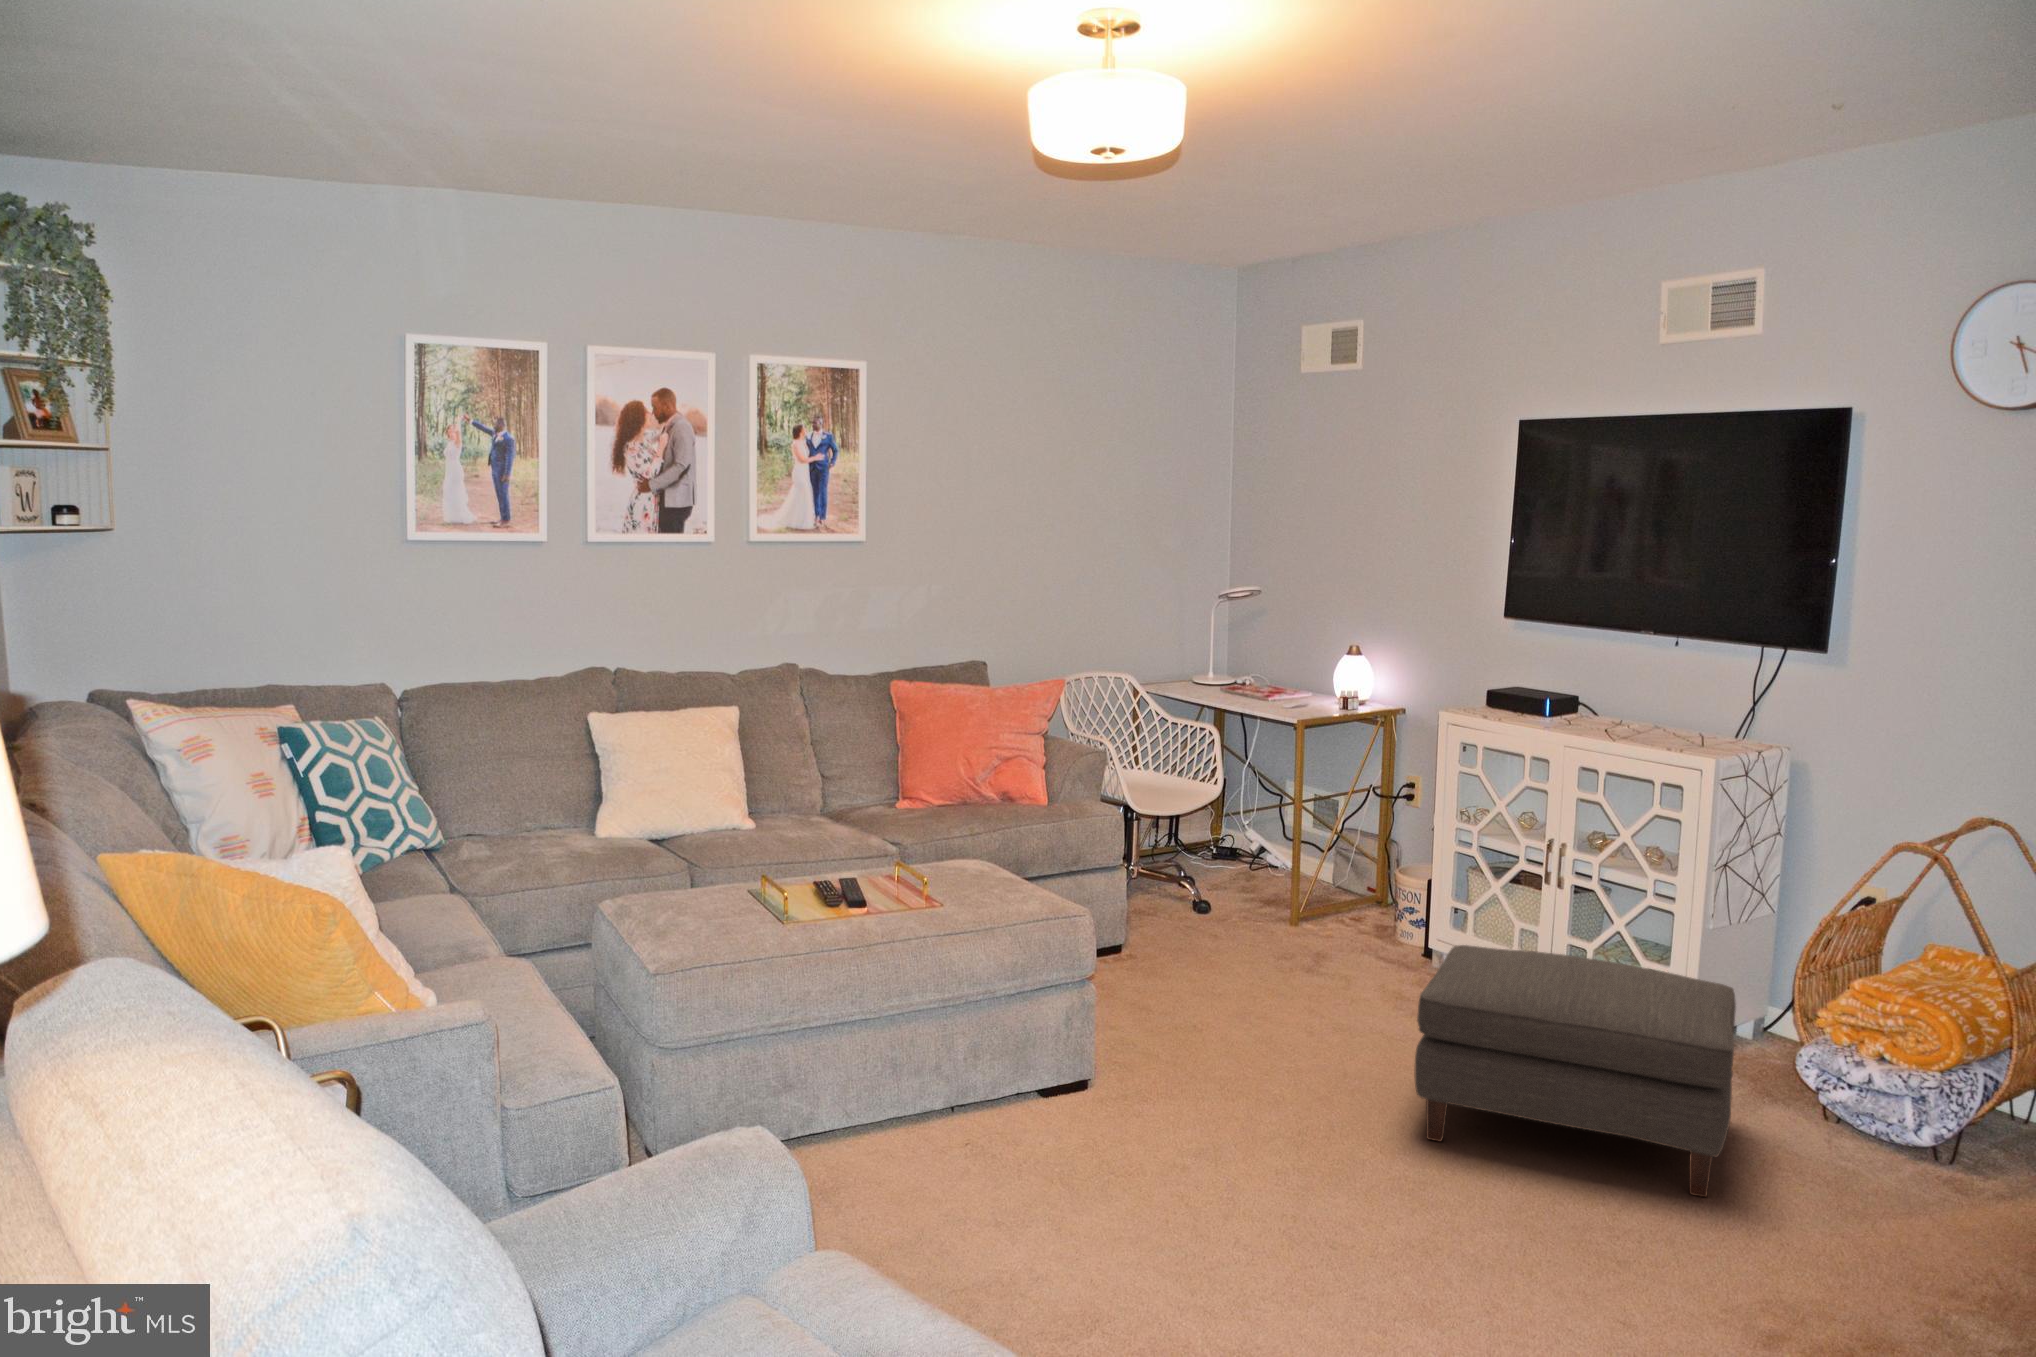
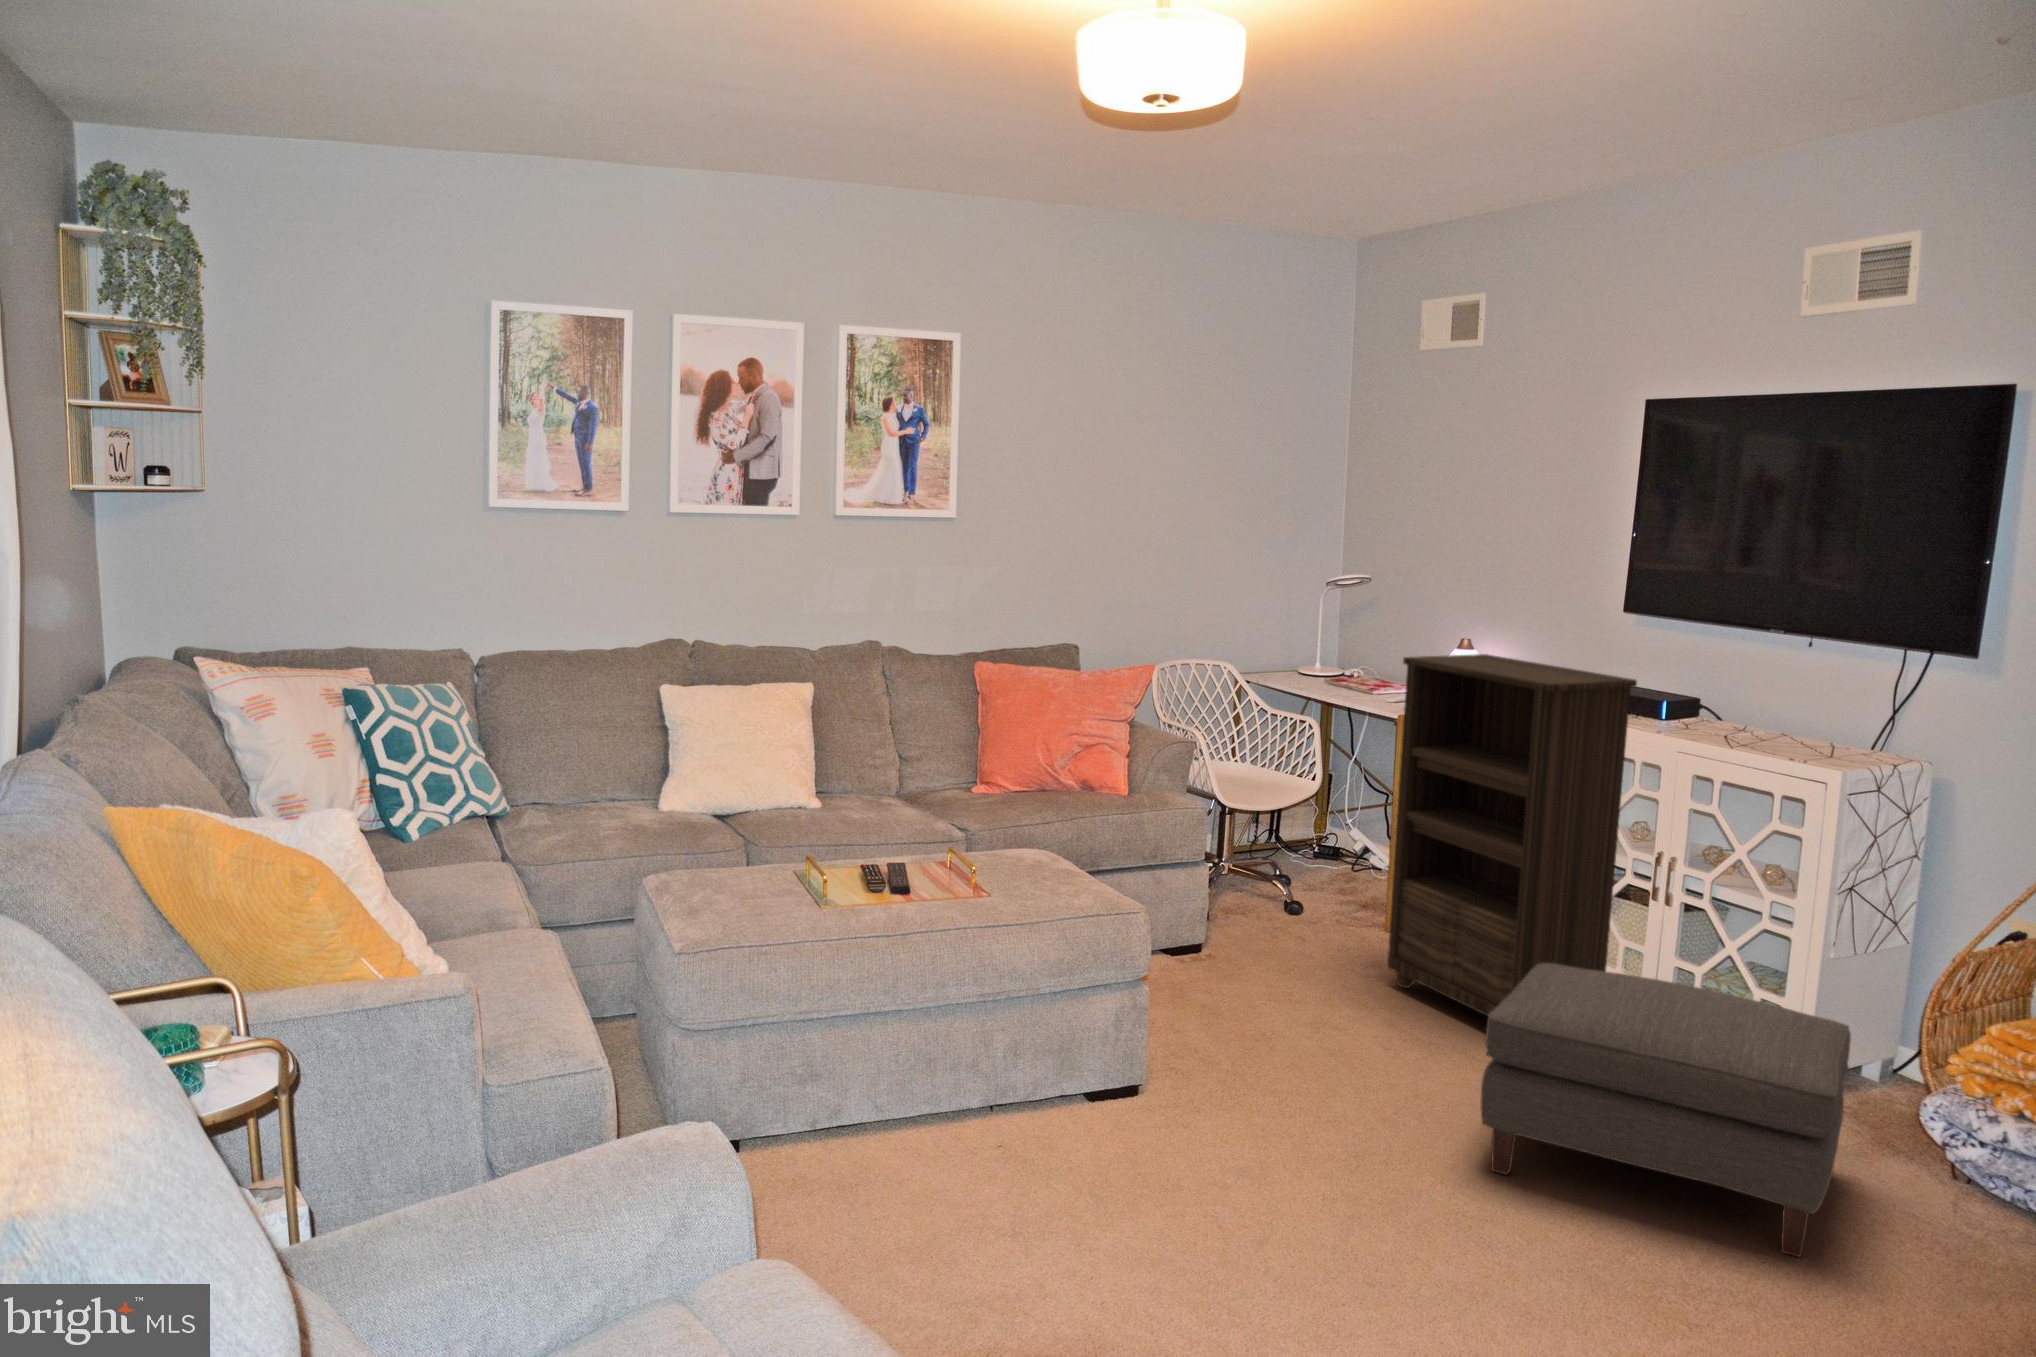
bookshelf: none [1303,661,1526,1021] -> present [1388,654,1637,1016]

